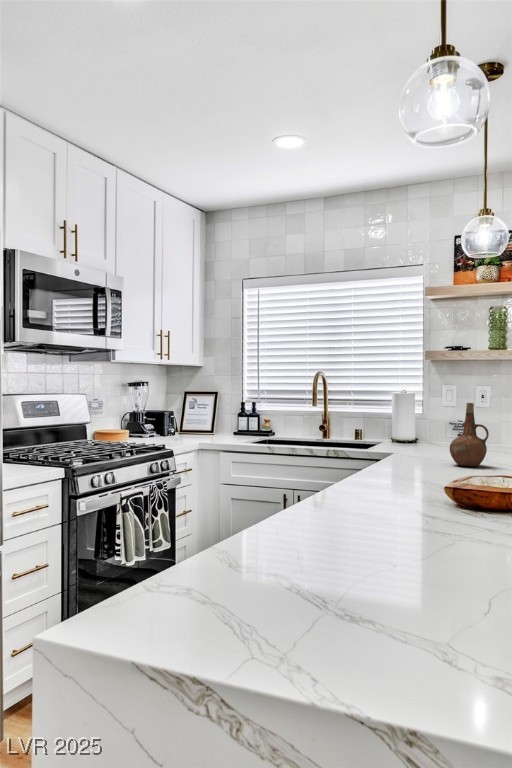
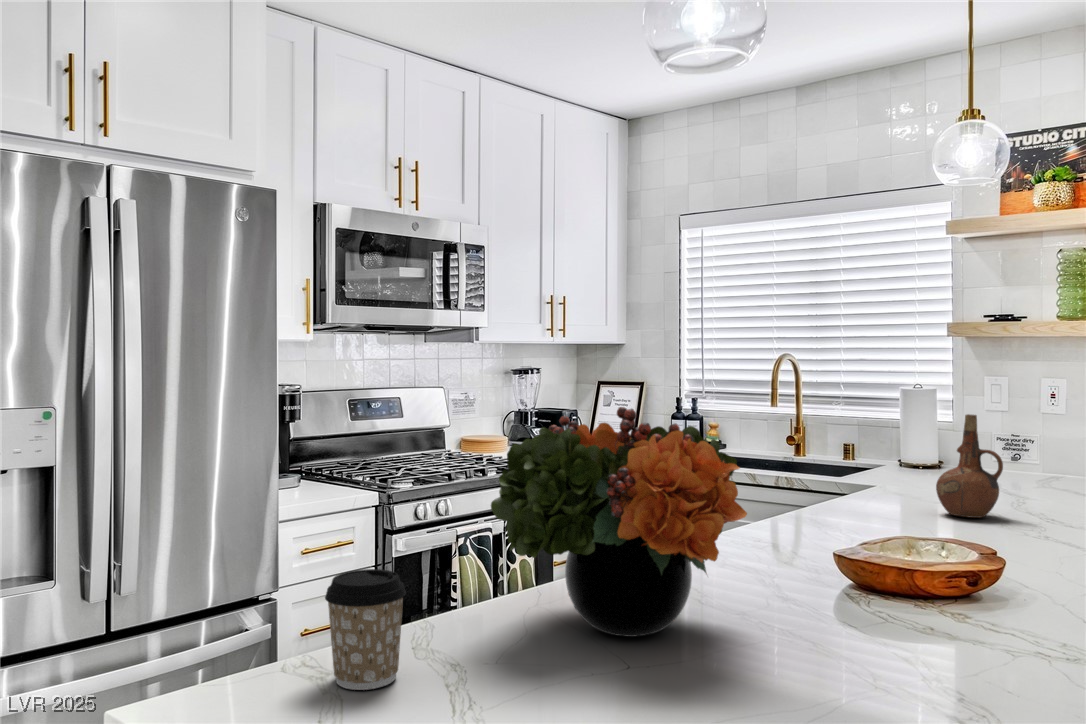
flower arrangement: none [274,383,452,537] -> present [491,407,747,637]
coffee cup: none [205,495,264,582] -> present [325,569,406,690]

